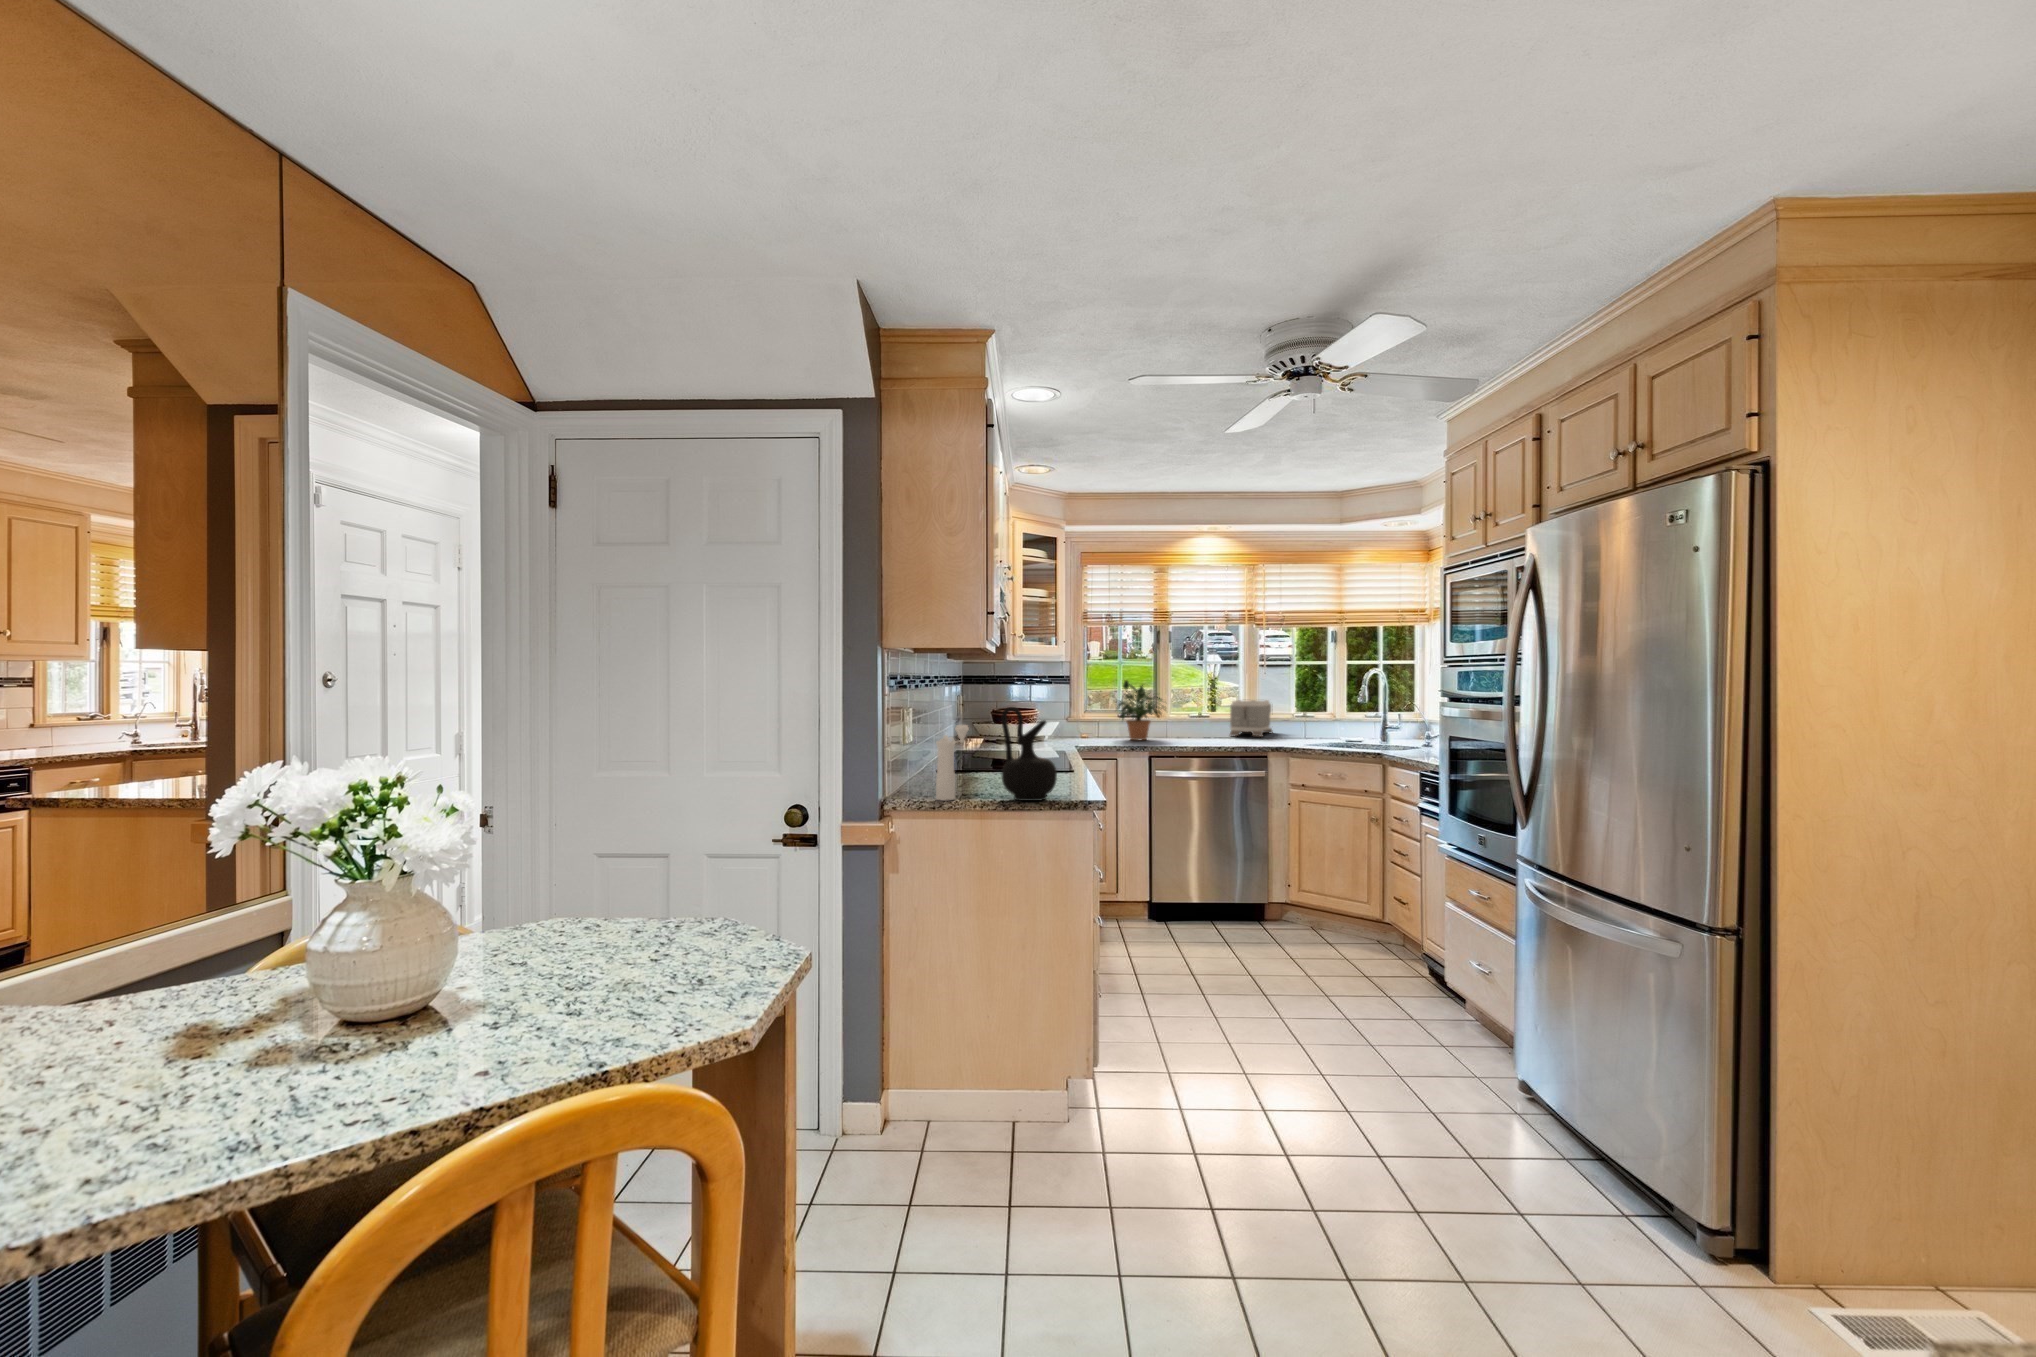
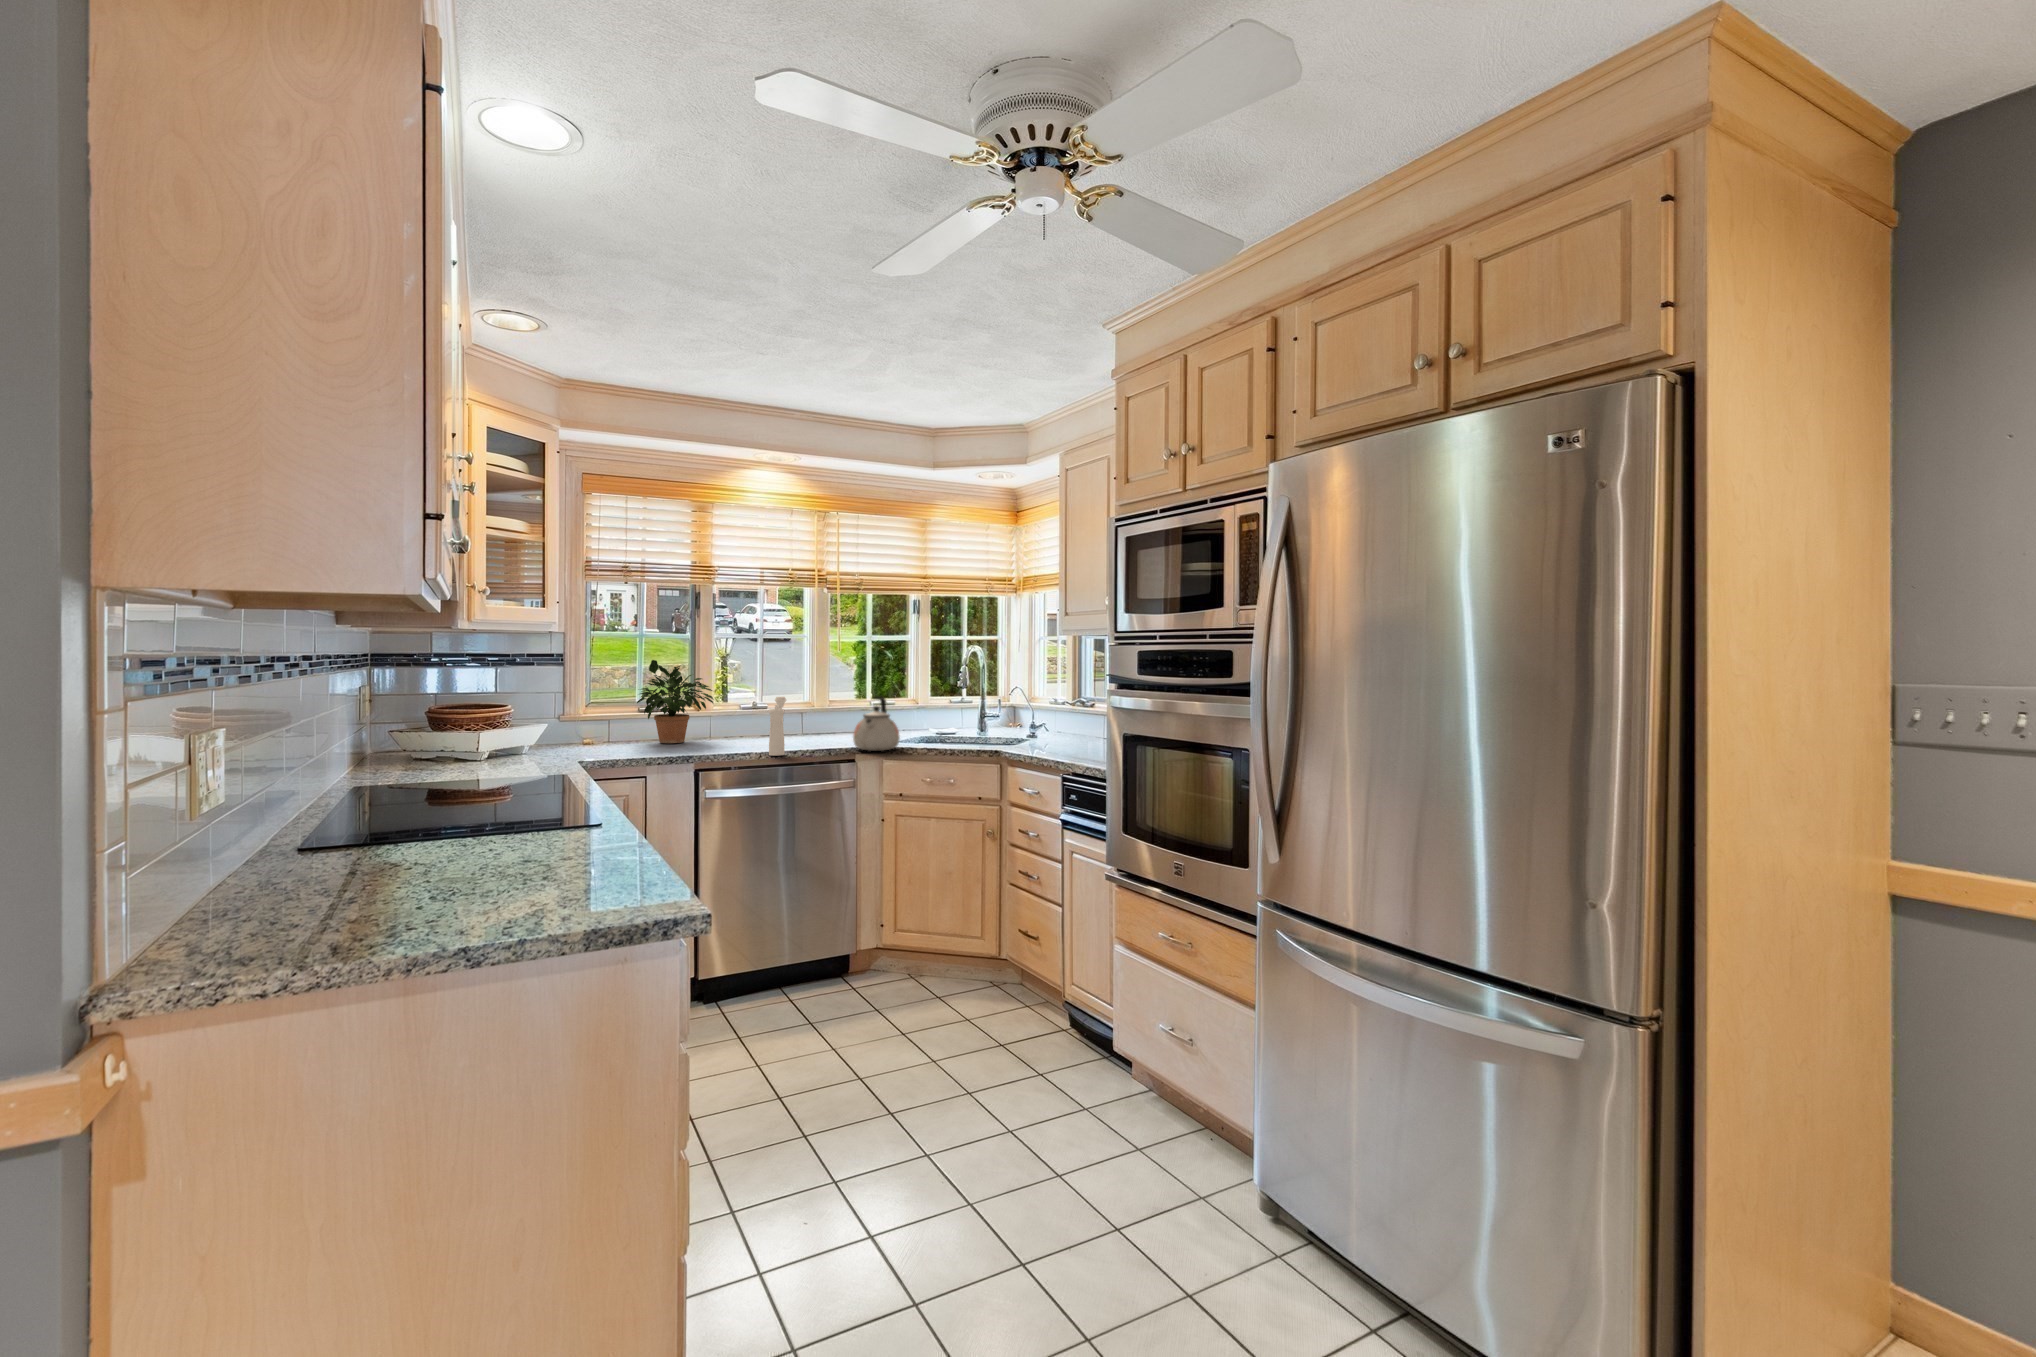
toaster: present [1230,700,1272,736] -> none [794,684,847,731]
ceramic jug: present [1001,707,1057,801] -> none [431,732,561,927]
kettle: none [1269,708,1306,750] -> present [853,697,900,751]
pepper mill: present [936,725,969,801] -> present [769,697,786,756]

